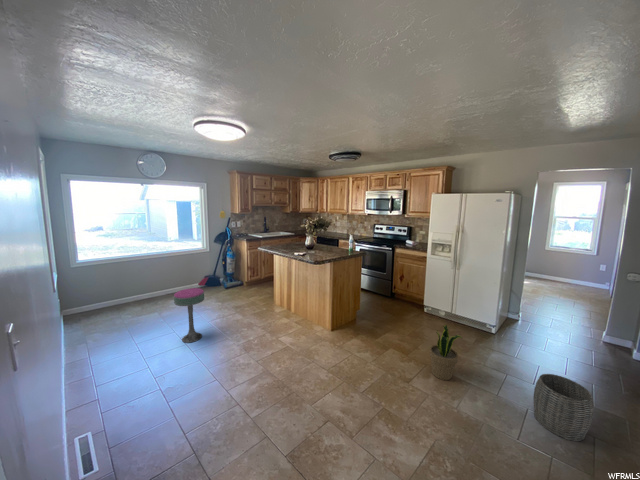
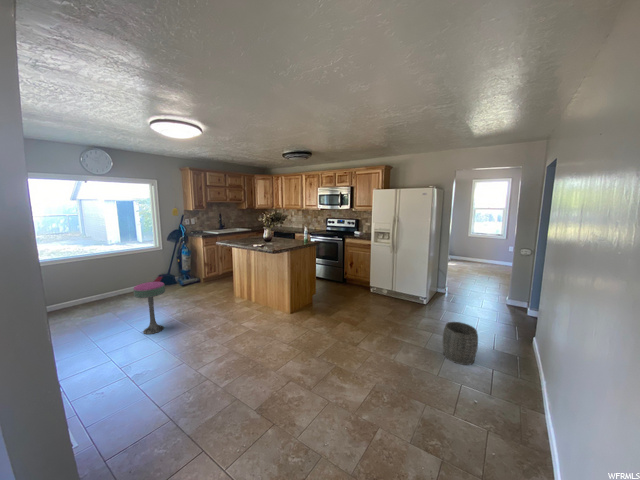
potted plant: present [430,325,462,380] -> none [371,295,395,339]

